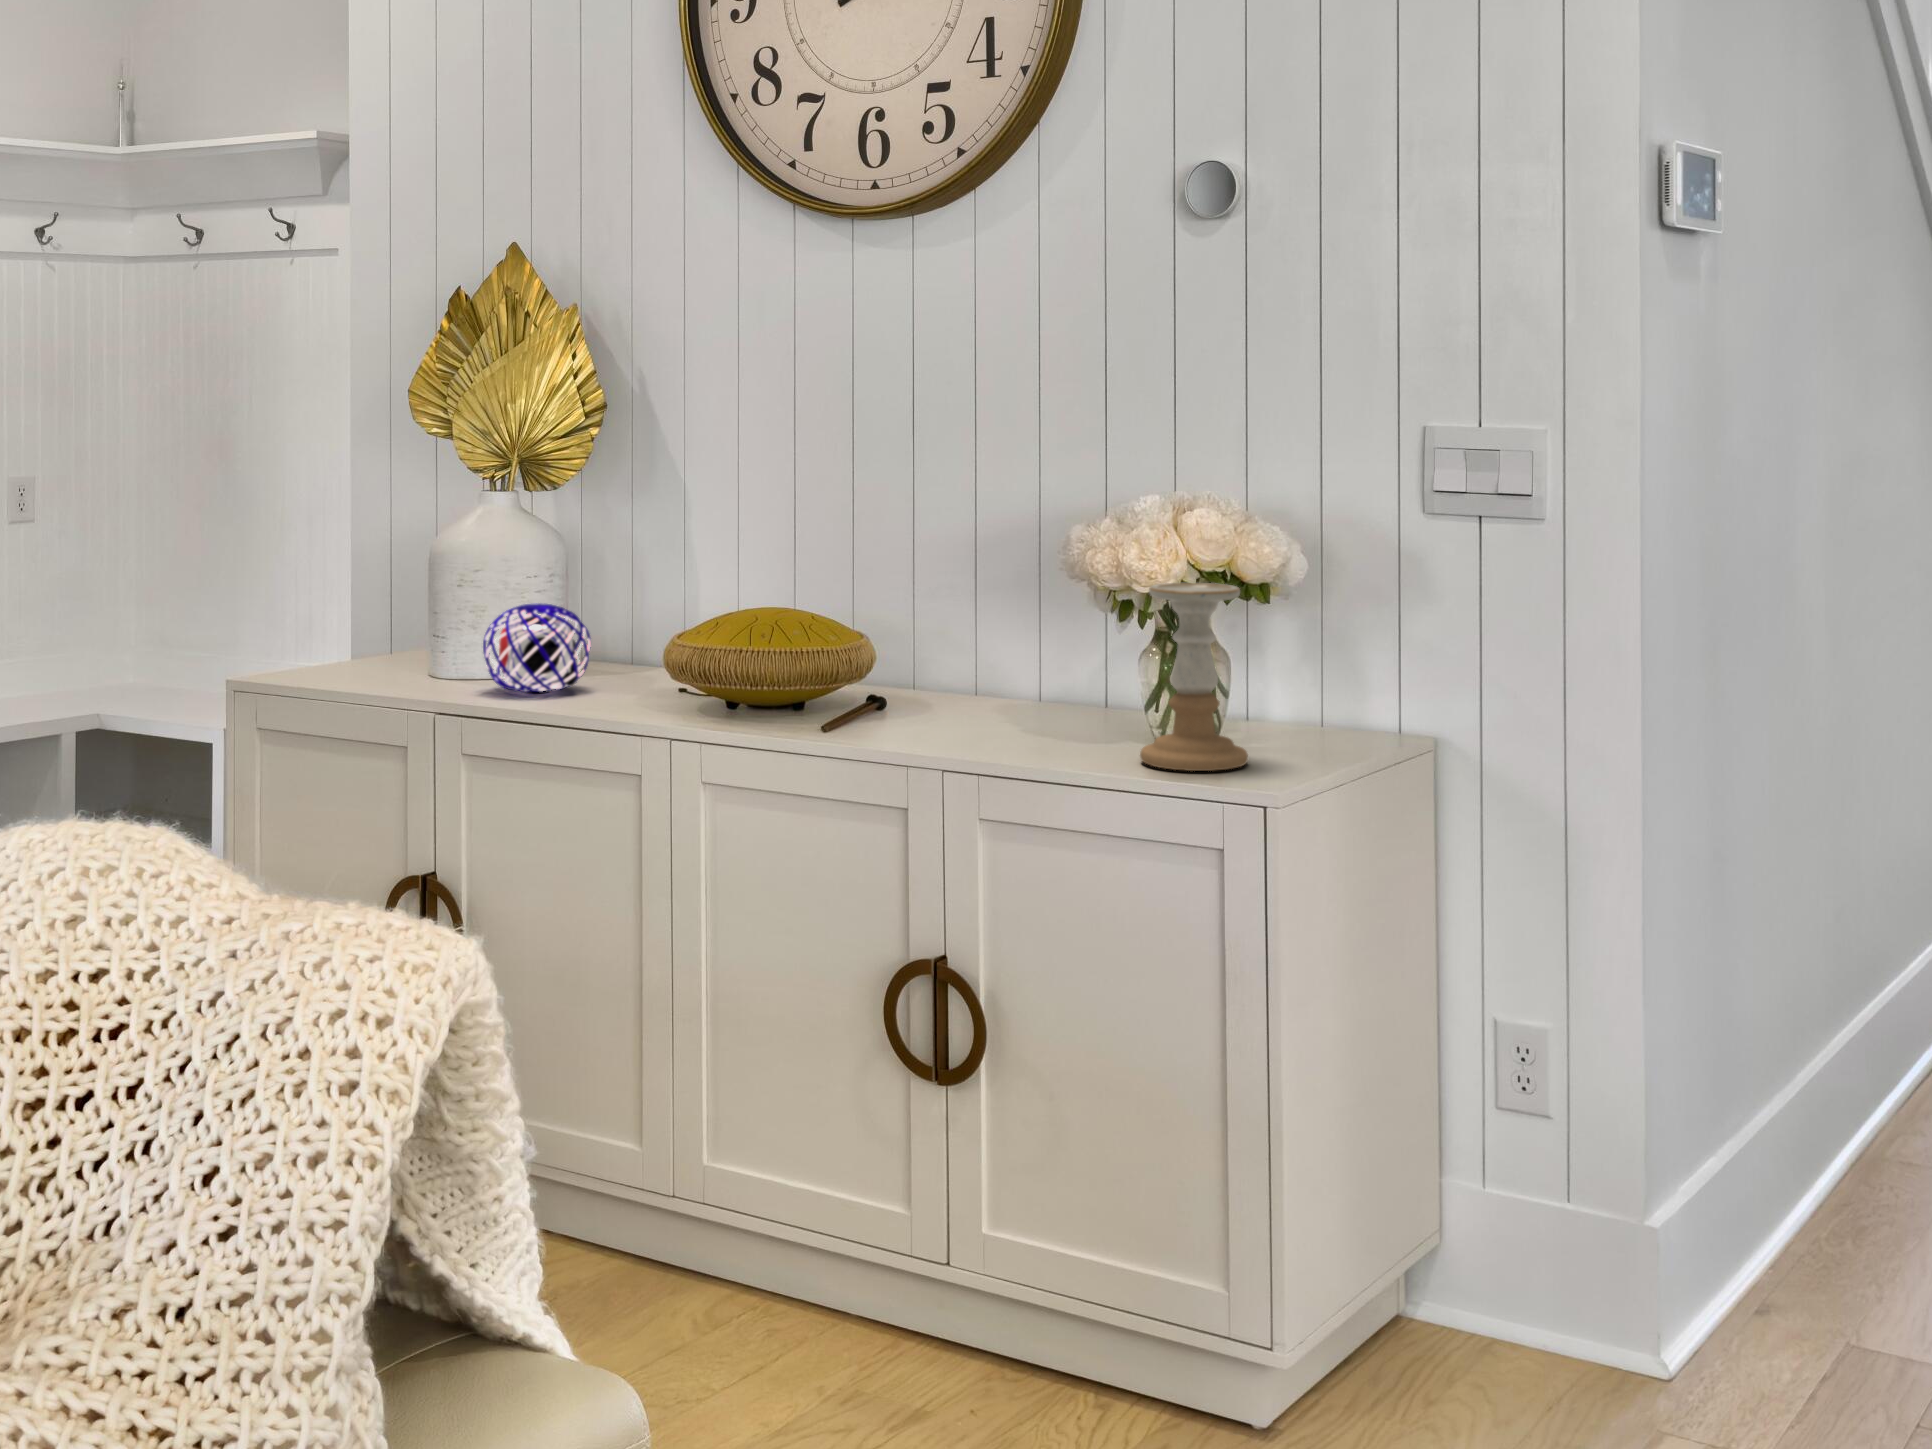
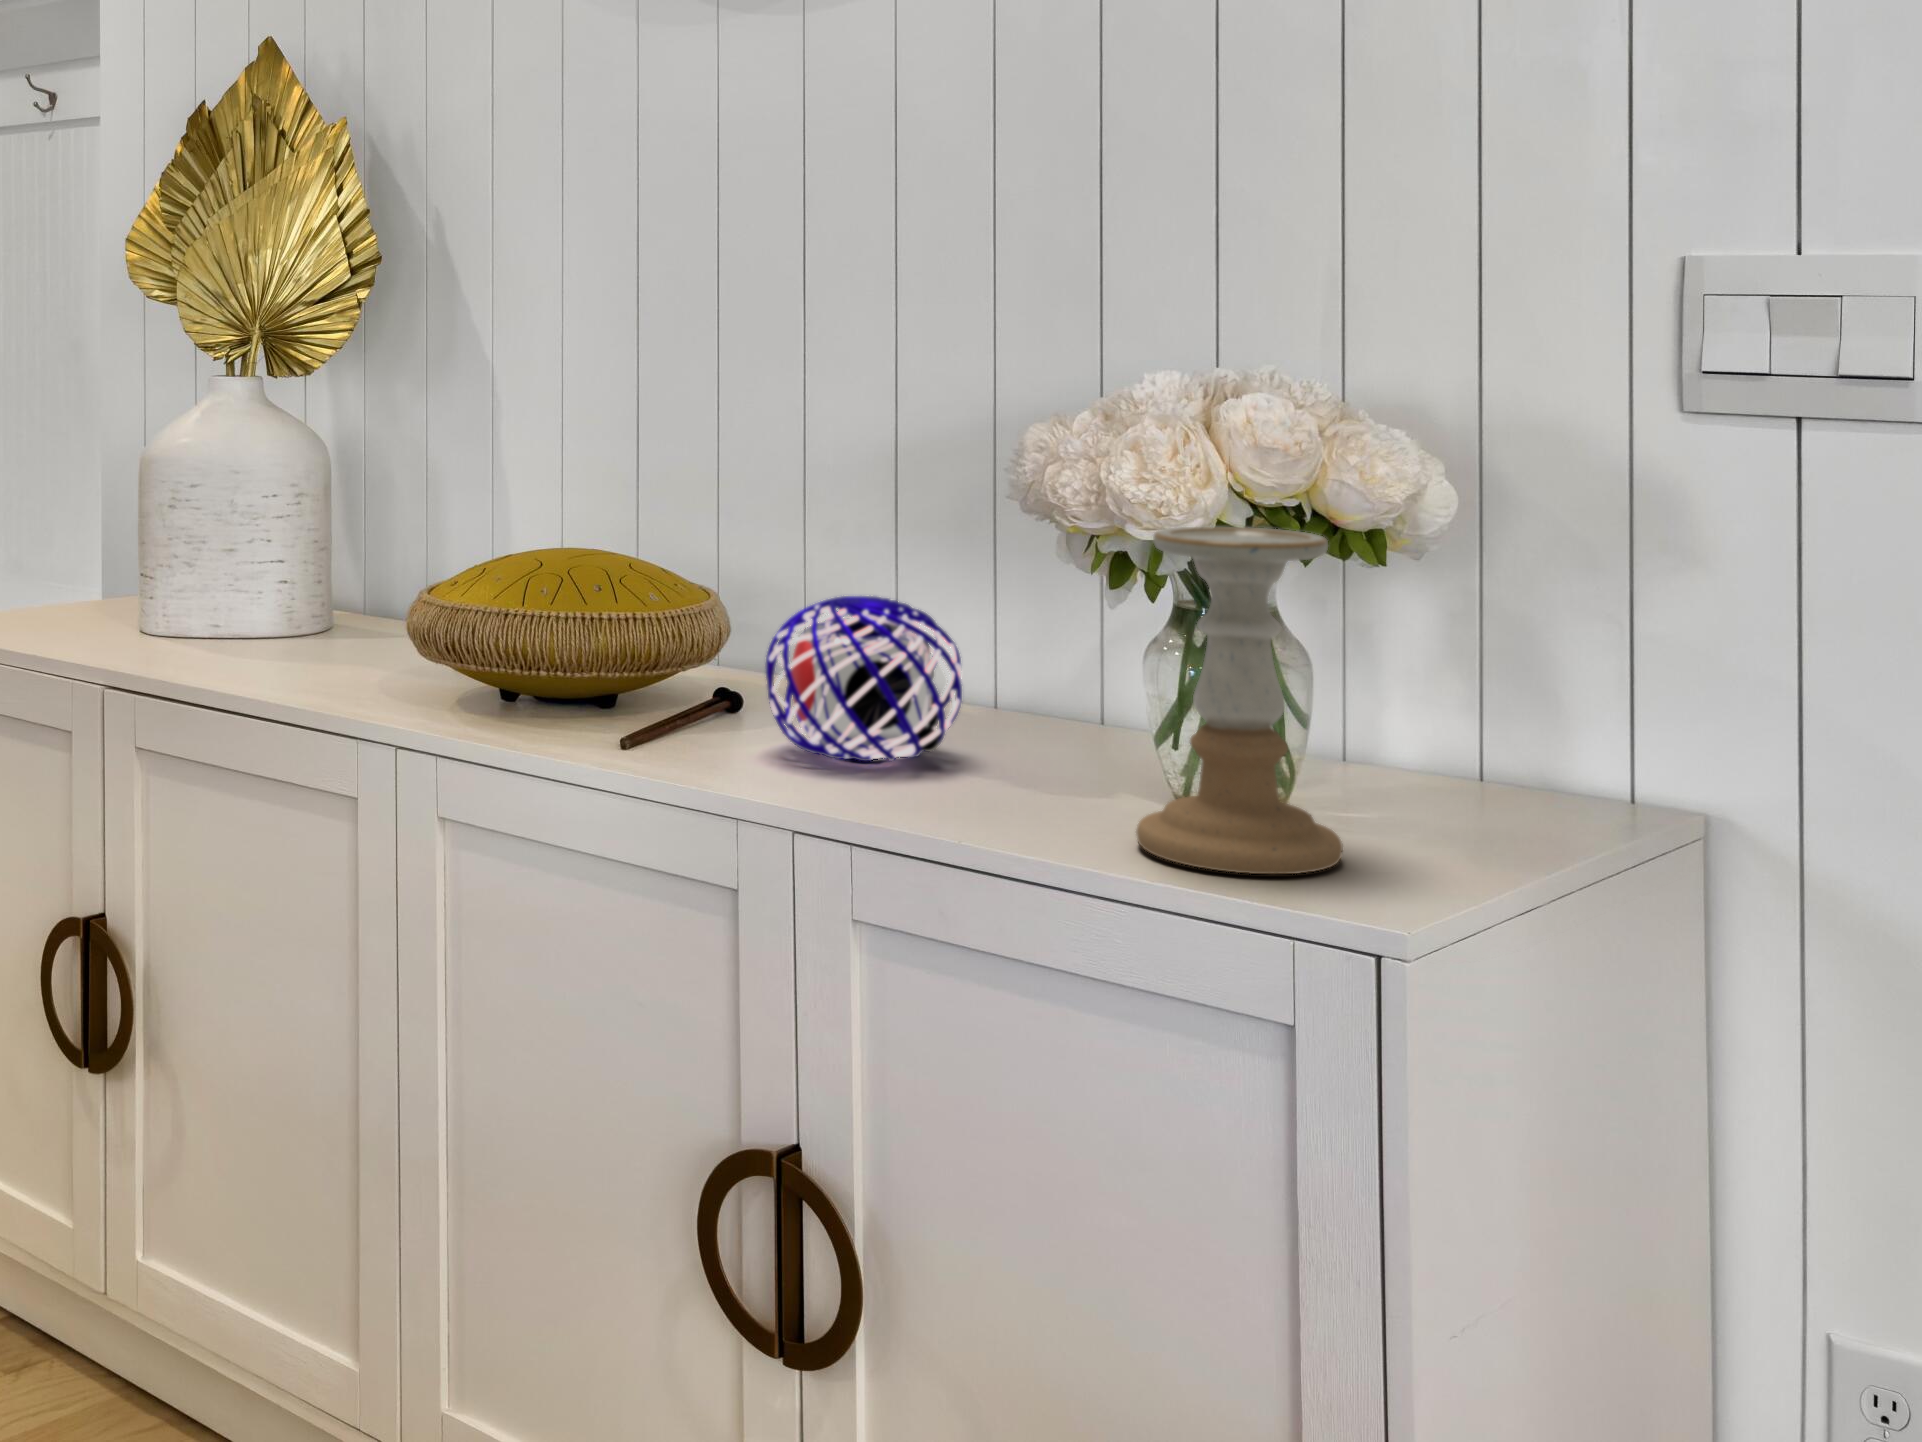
decorative orb: present [483,604,591,692] -> present [766,596,962,761]

